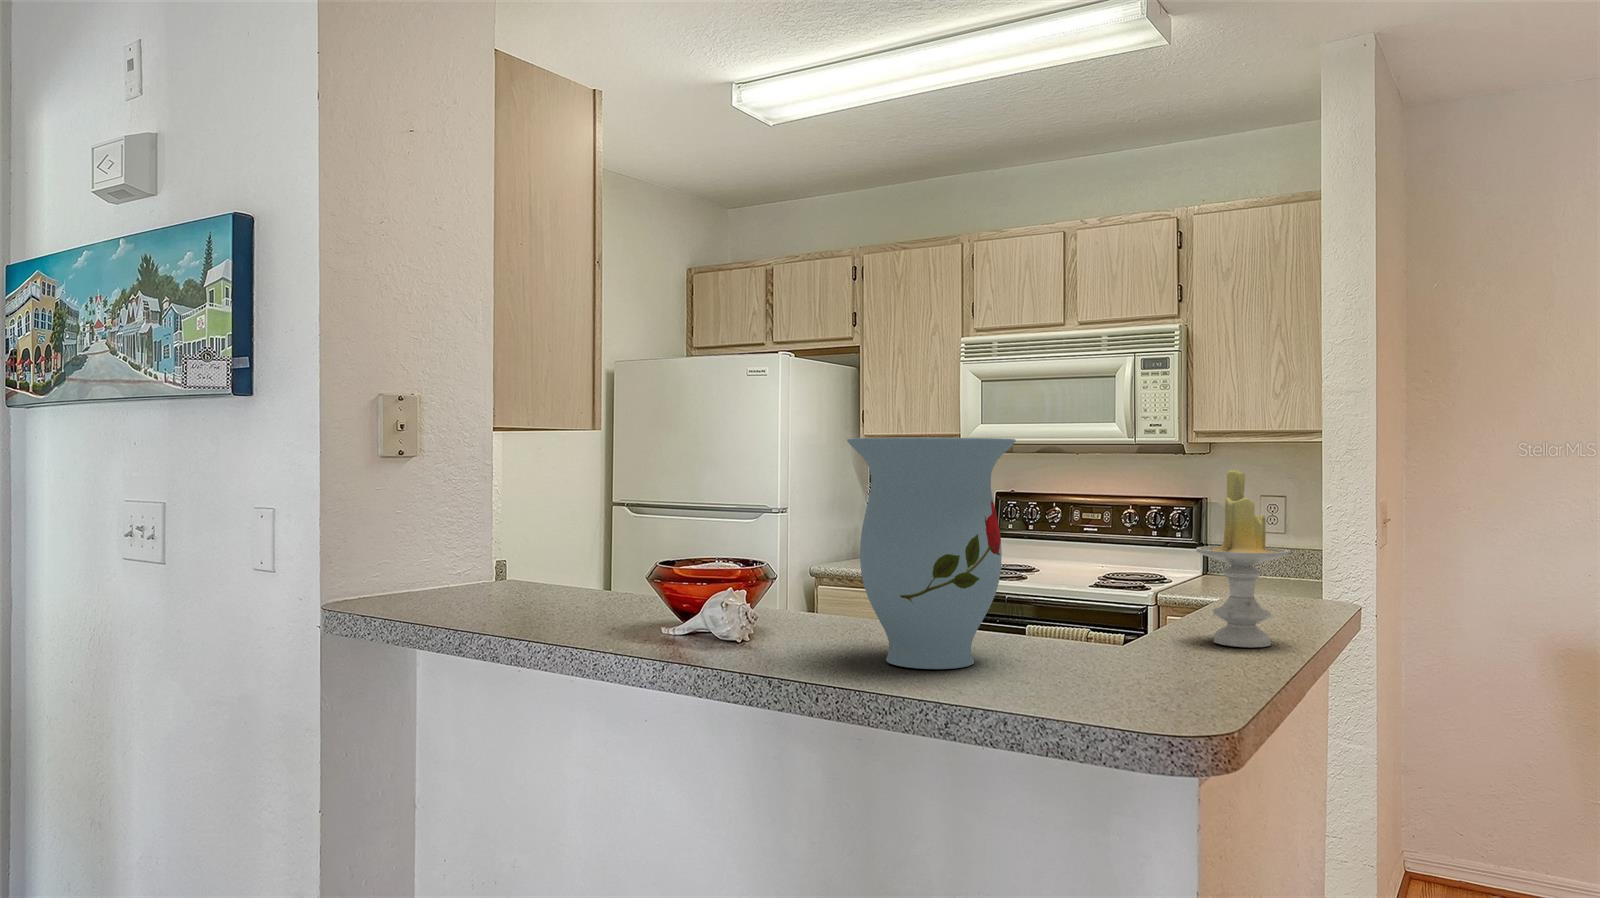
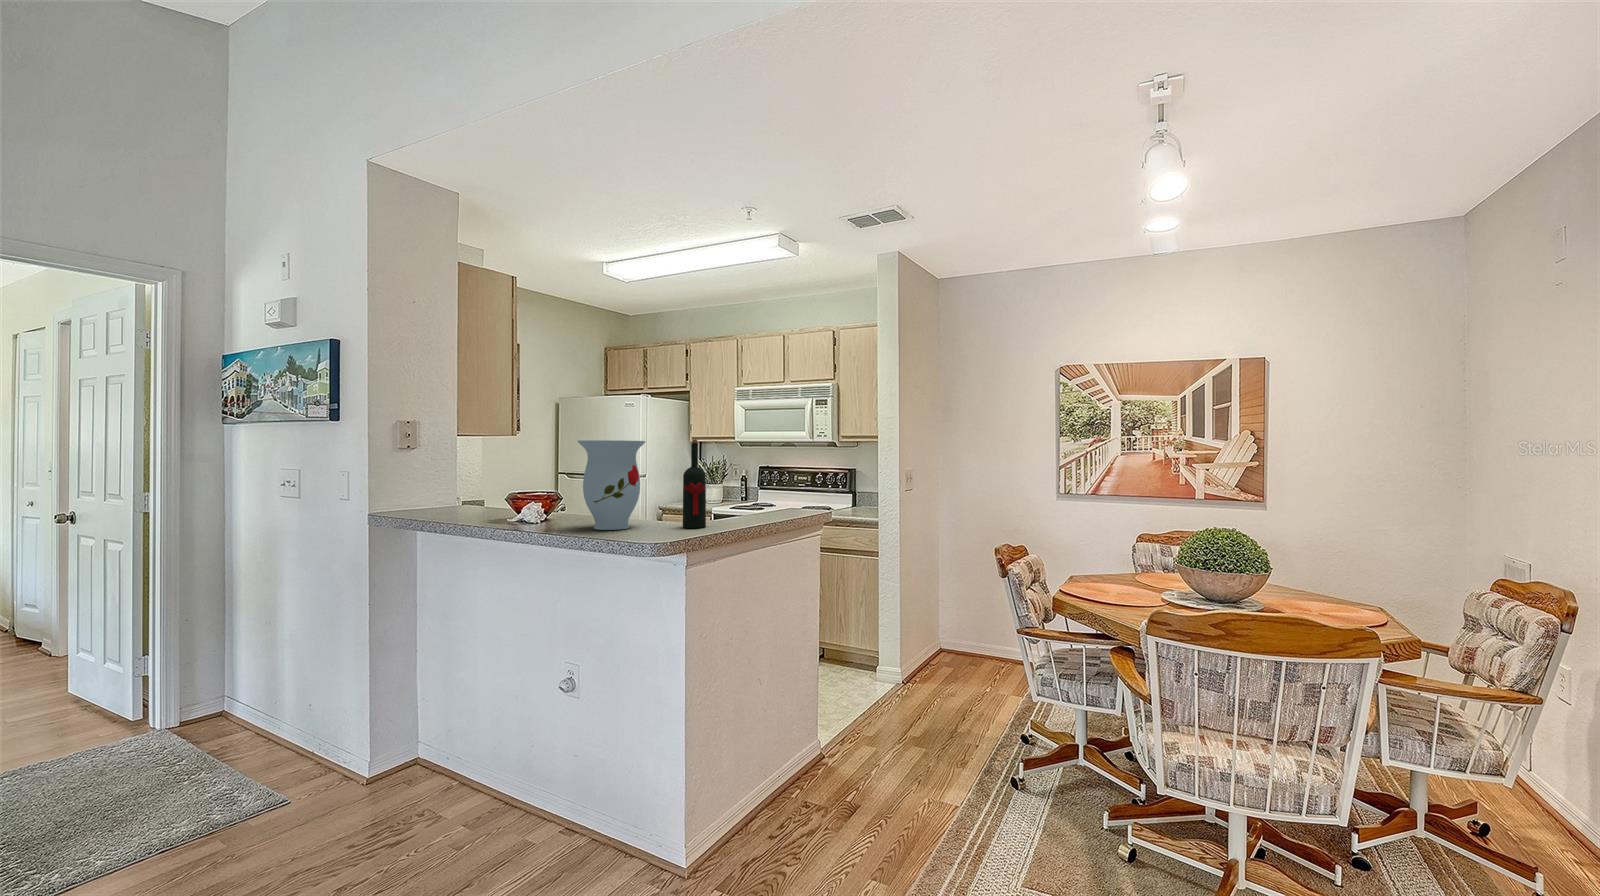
wine bottle: none [1117,435,1179,668] -> present [683,439,706,528]
candle: present [1196,470,1289,647] -> none [729,453,764,522]

